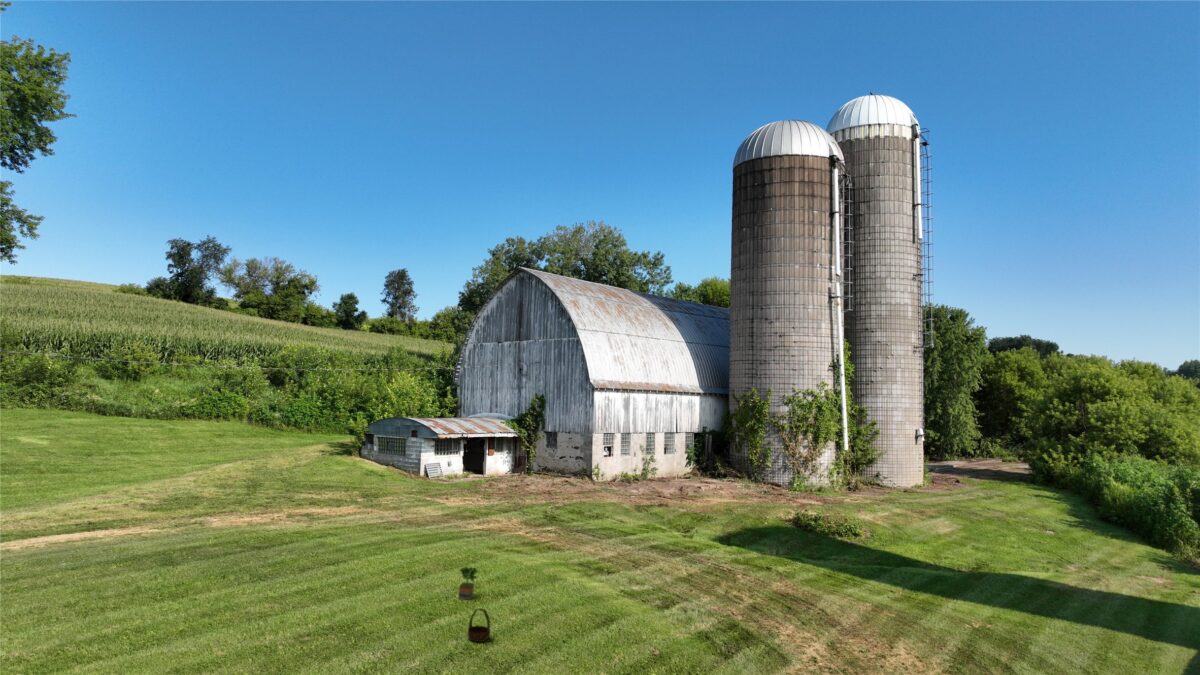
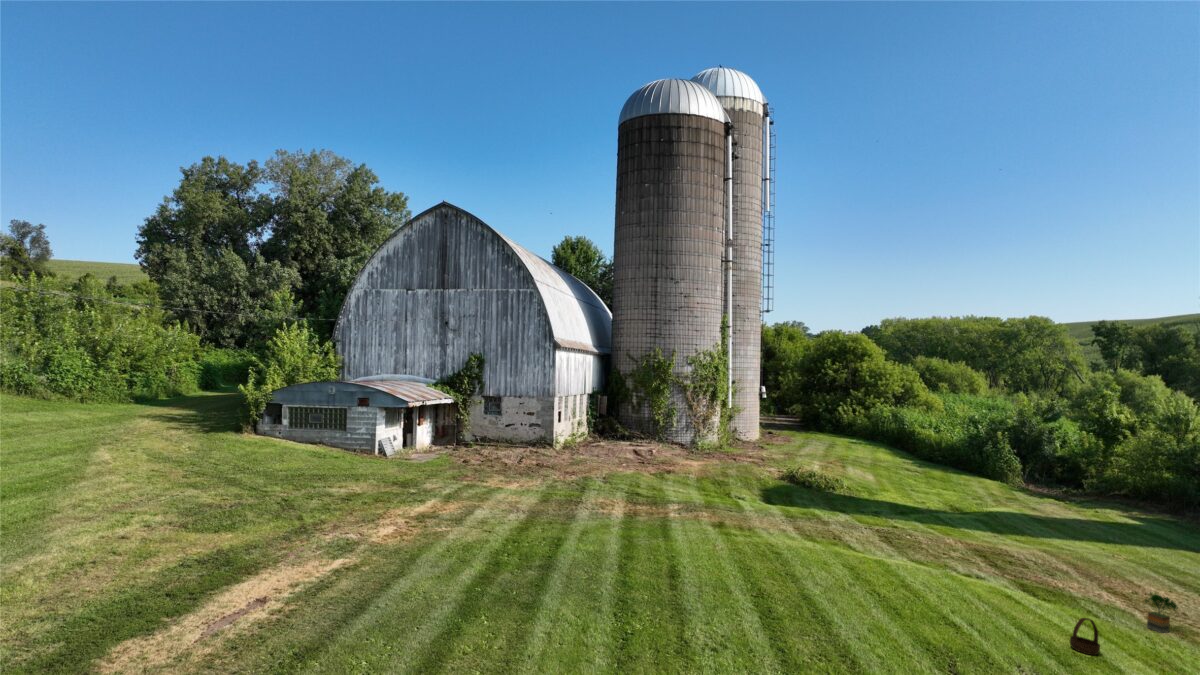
potted tree: present [459,567,478,600] -> present [1145,594,1178,633]

